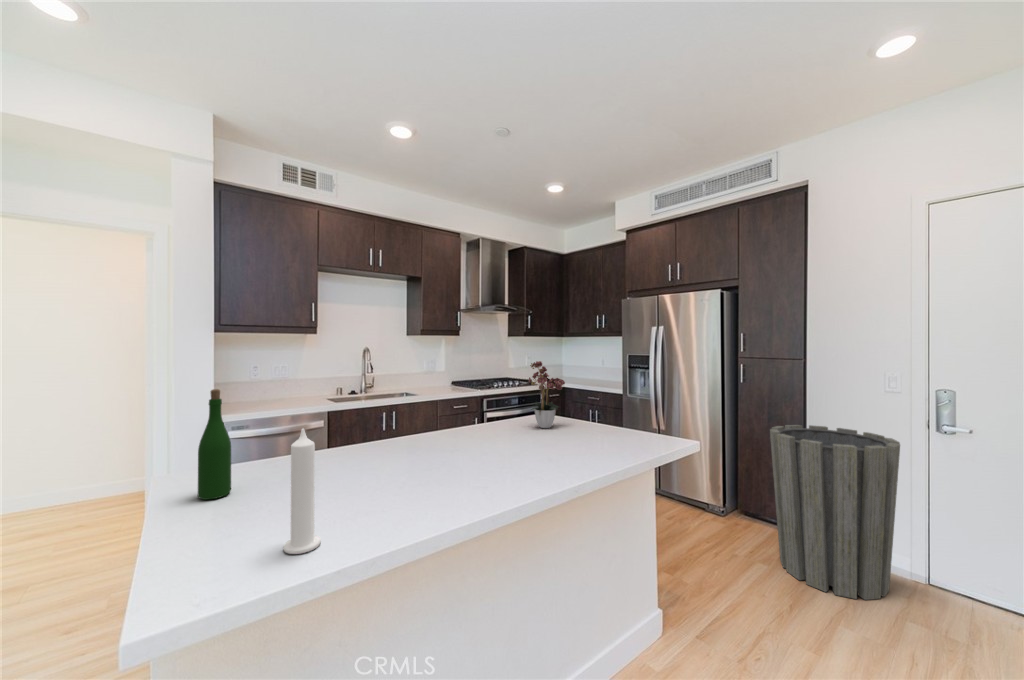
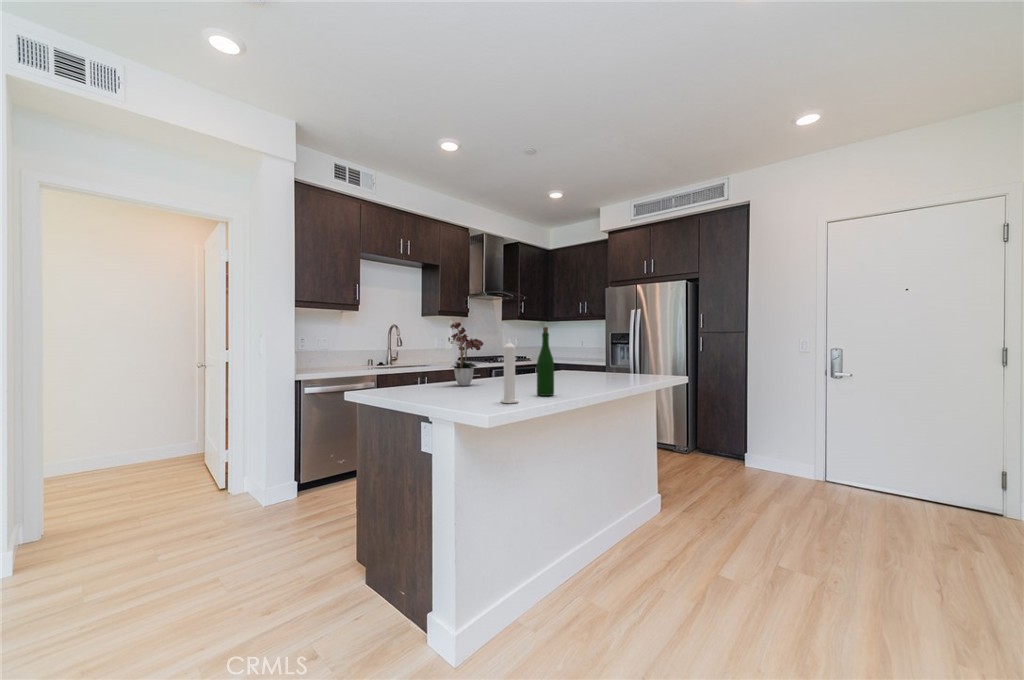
flower arrangement: present [529,361,565,428] -> present [448,322,483,386]
wine bottle: present [198,389,231,500] -> present [537,327,554,396]
trash can: present [770,425,900,600] -> none [724,379,808,491]

